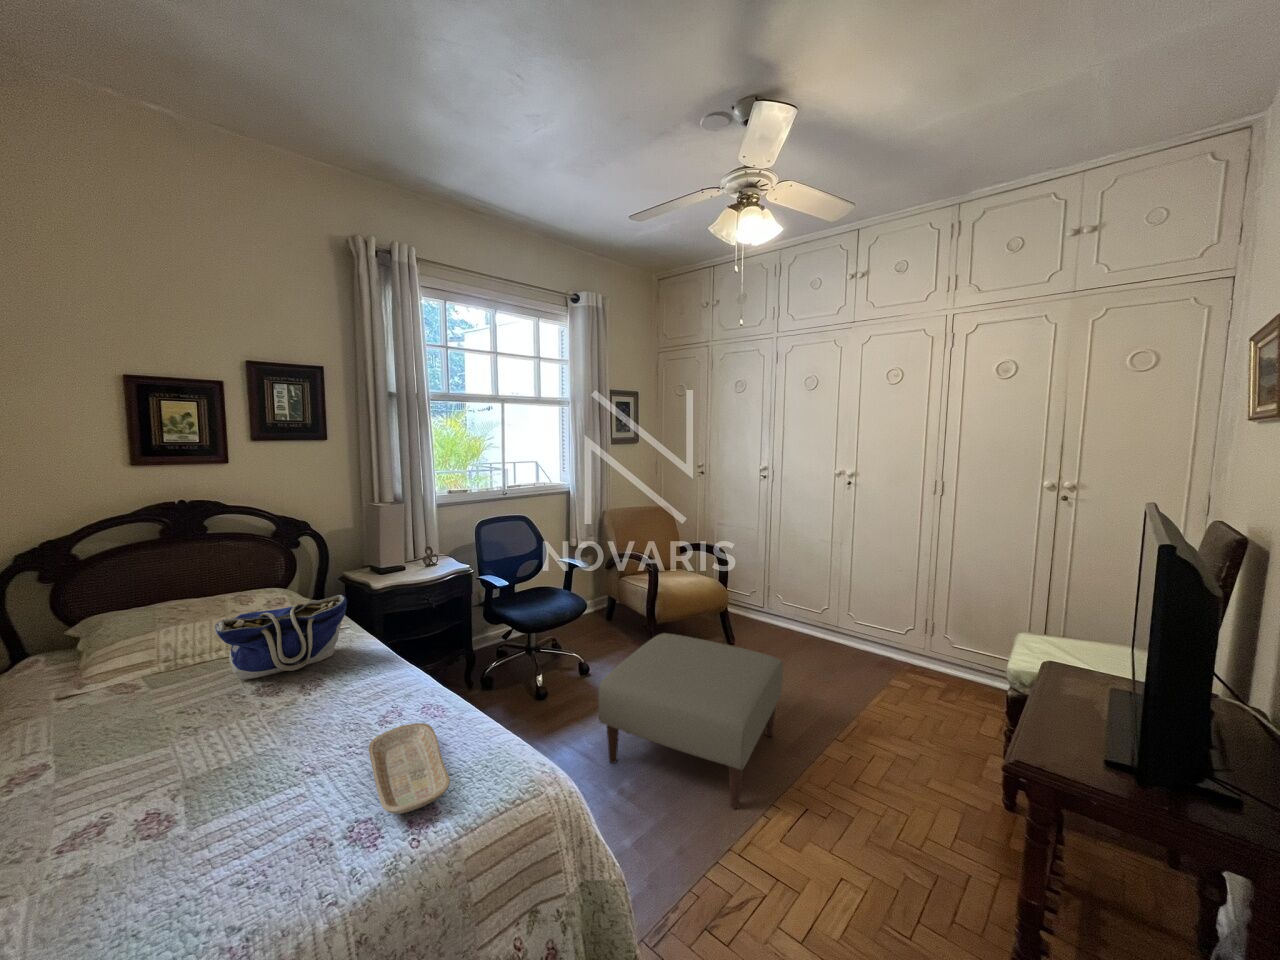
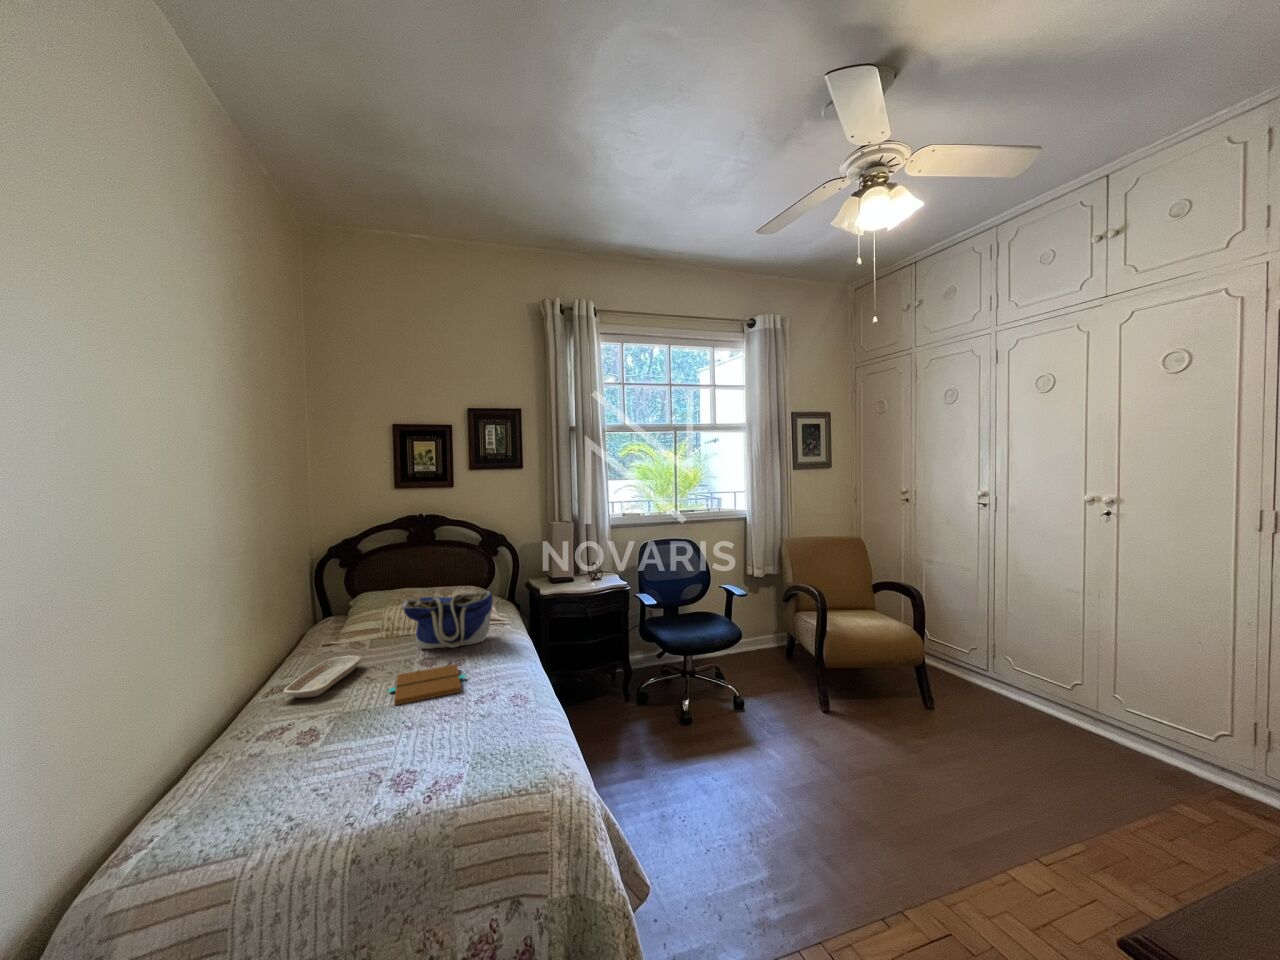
ottoman: present [598,633,783,809] -> none [712,677,957,909]
book: none [242,689,355,757] -> present [389,664,466,705]
tray: present [369,723,450,814] -> present [283,655,363,698]

